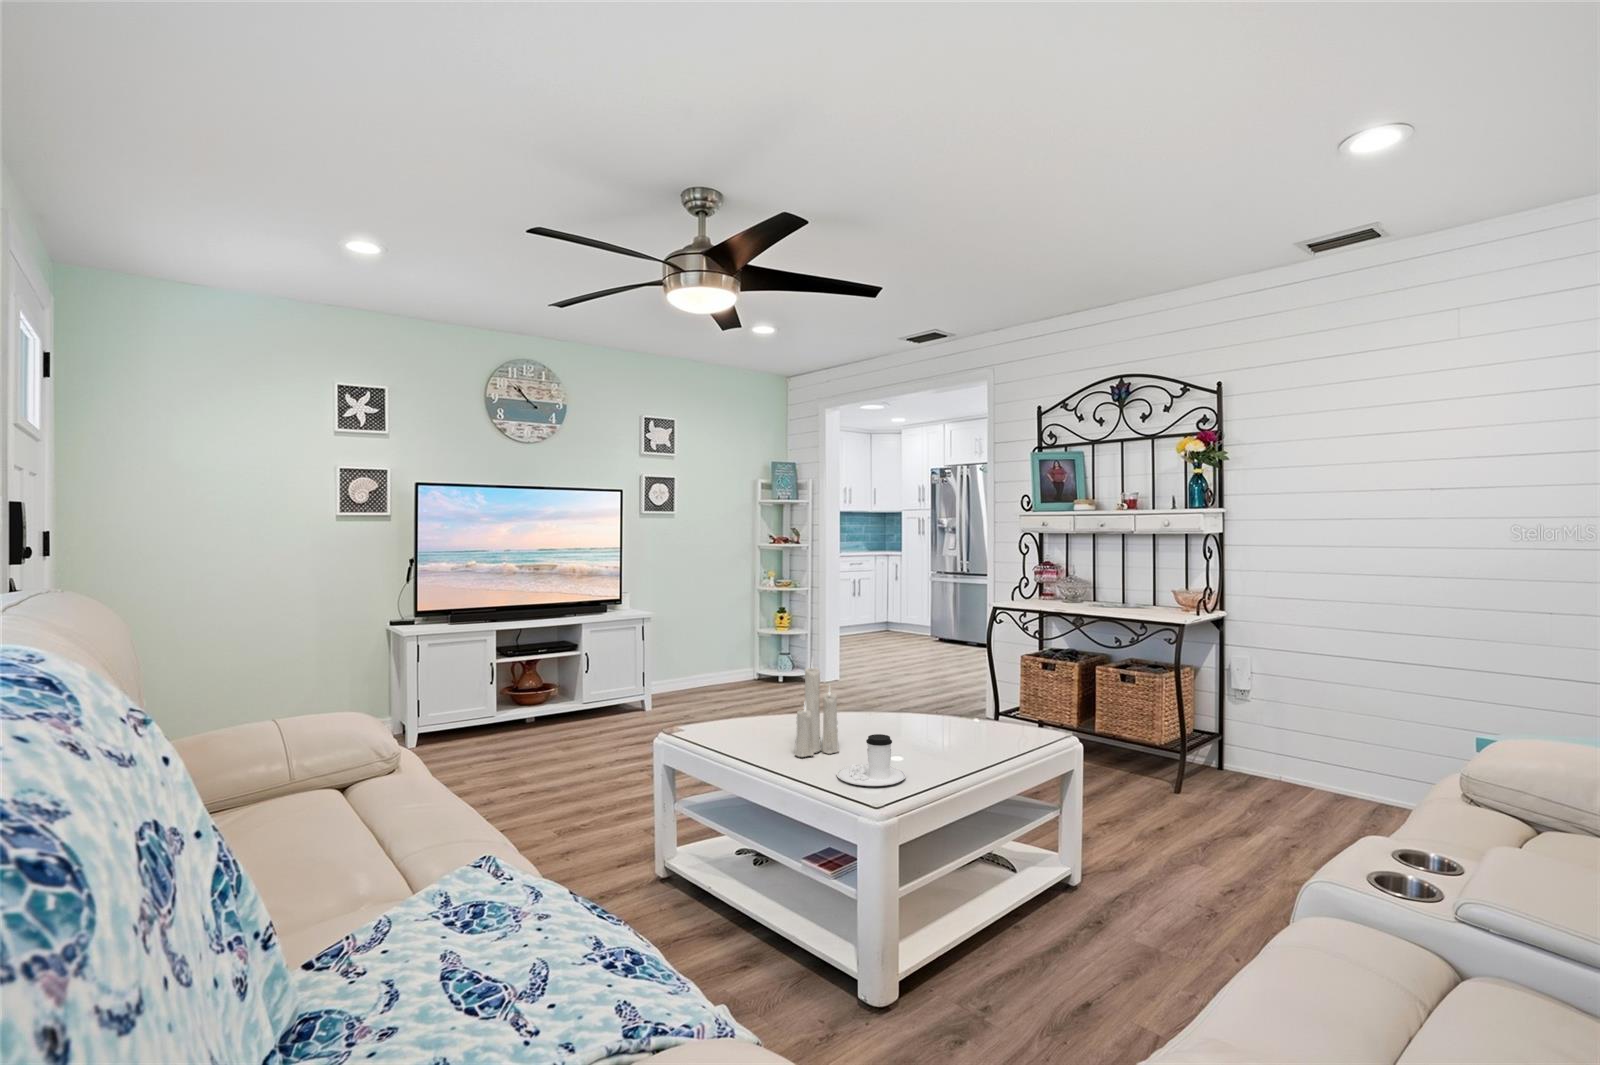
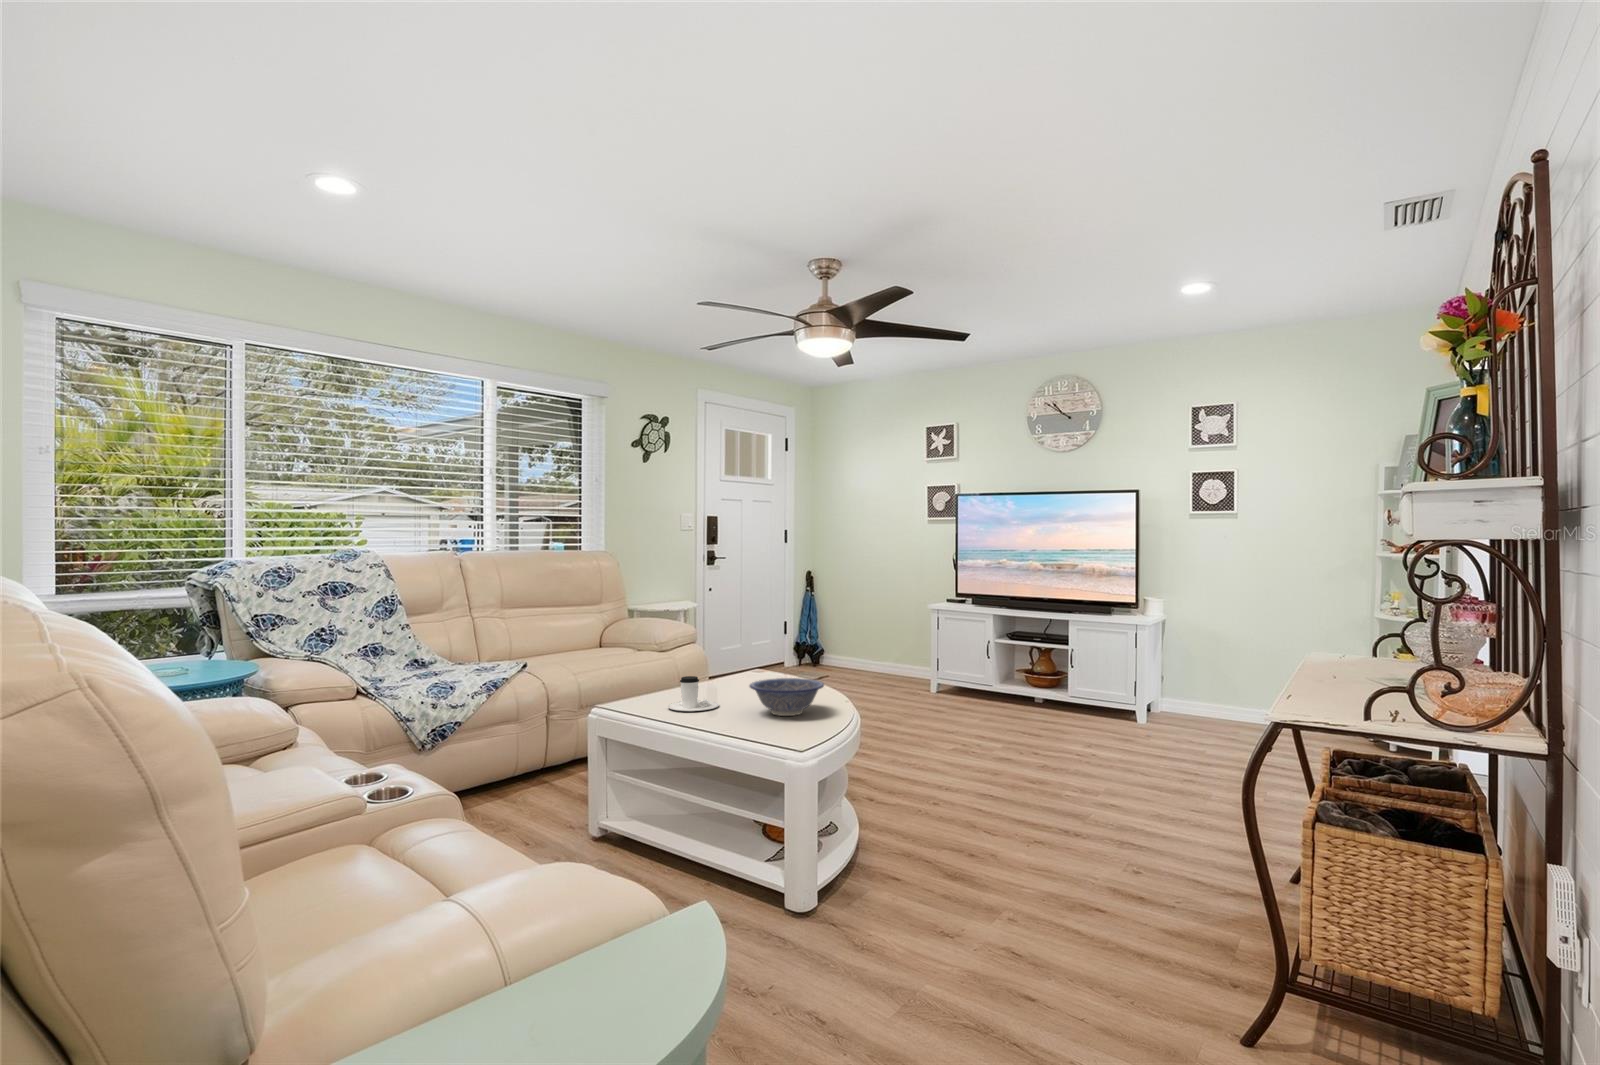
candle: present [795,667,839,757] -> none [728,618,757,698]
decorative bowl: none [889,704,975,750] -> present [750,678,824,716]

